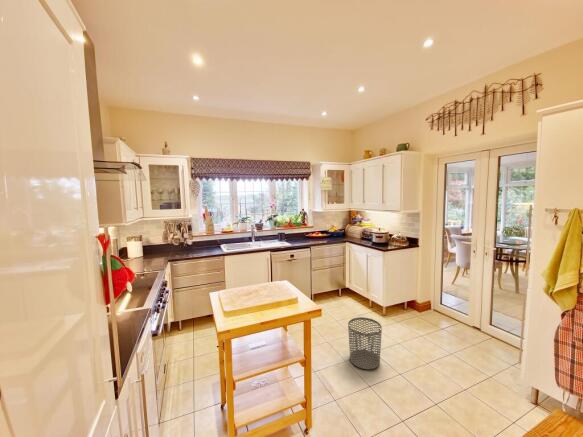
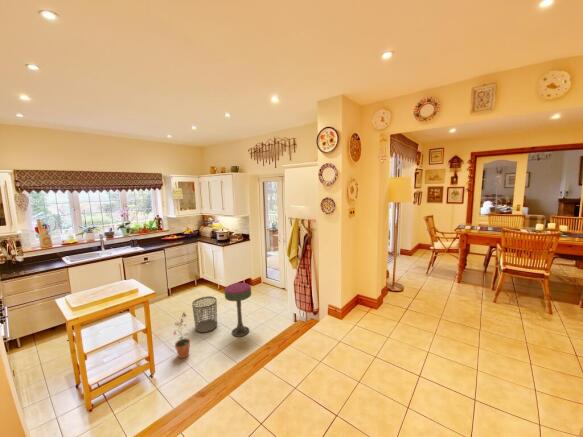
bar stool: none [399,309,445,396] -> present [225,283,251,337]
potted plant: none [328,337,350,404] -> present [174,313,190,358]

